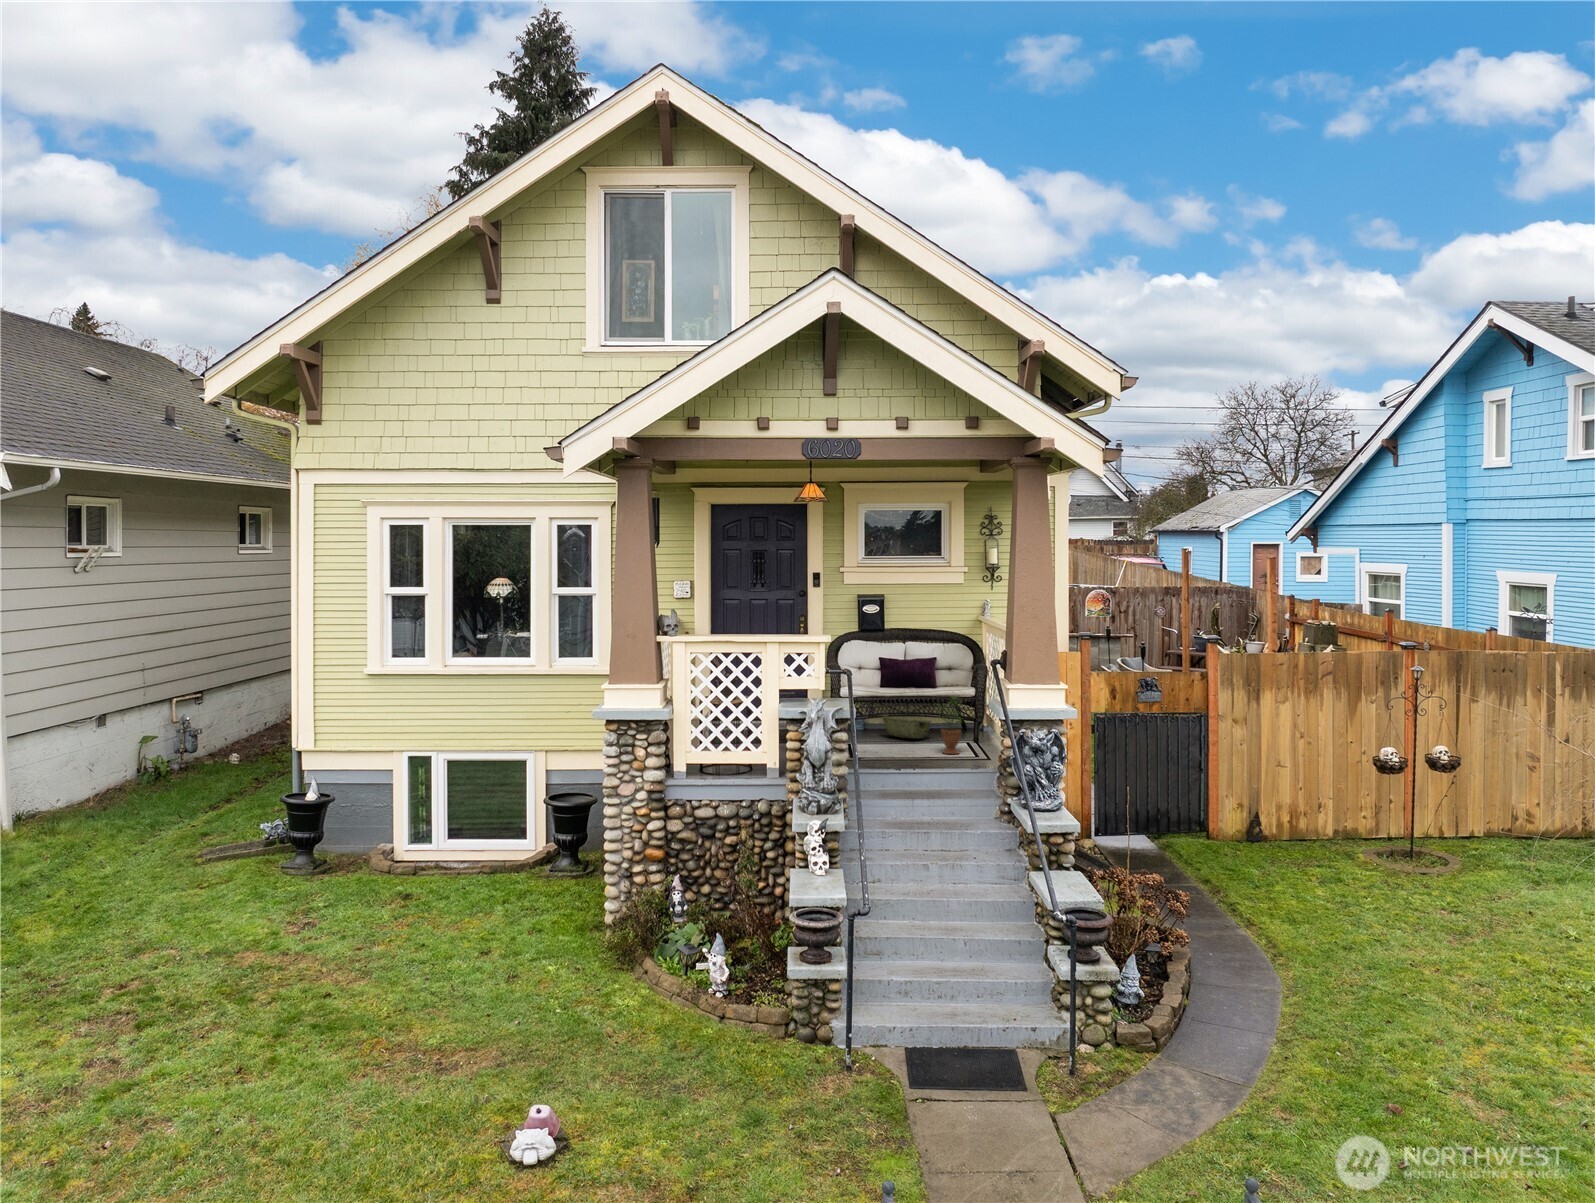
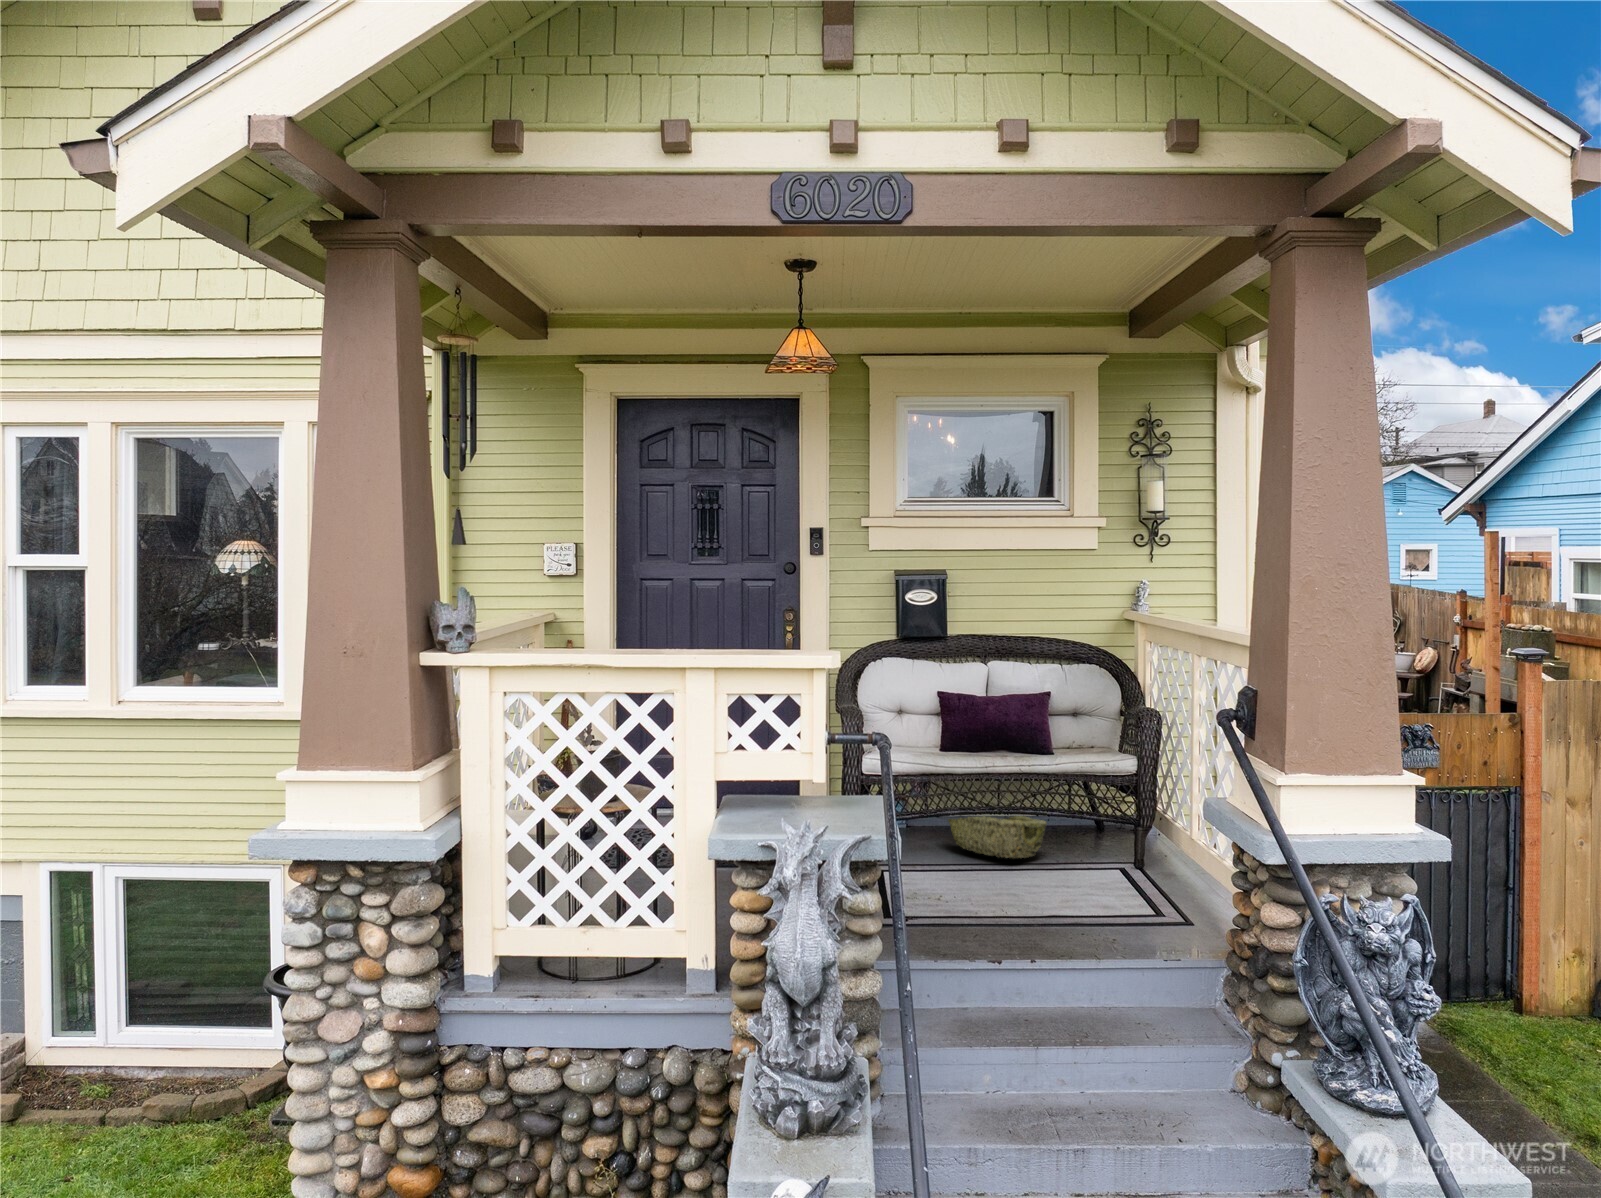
potted plant: present [938,696,962,754] -> none [1070,775,1129,911]

